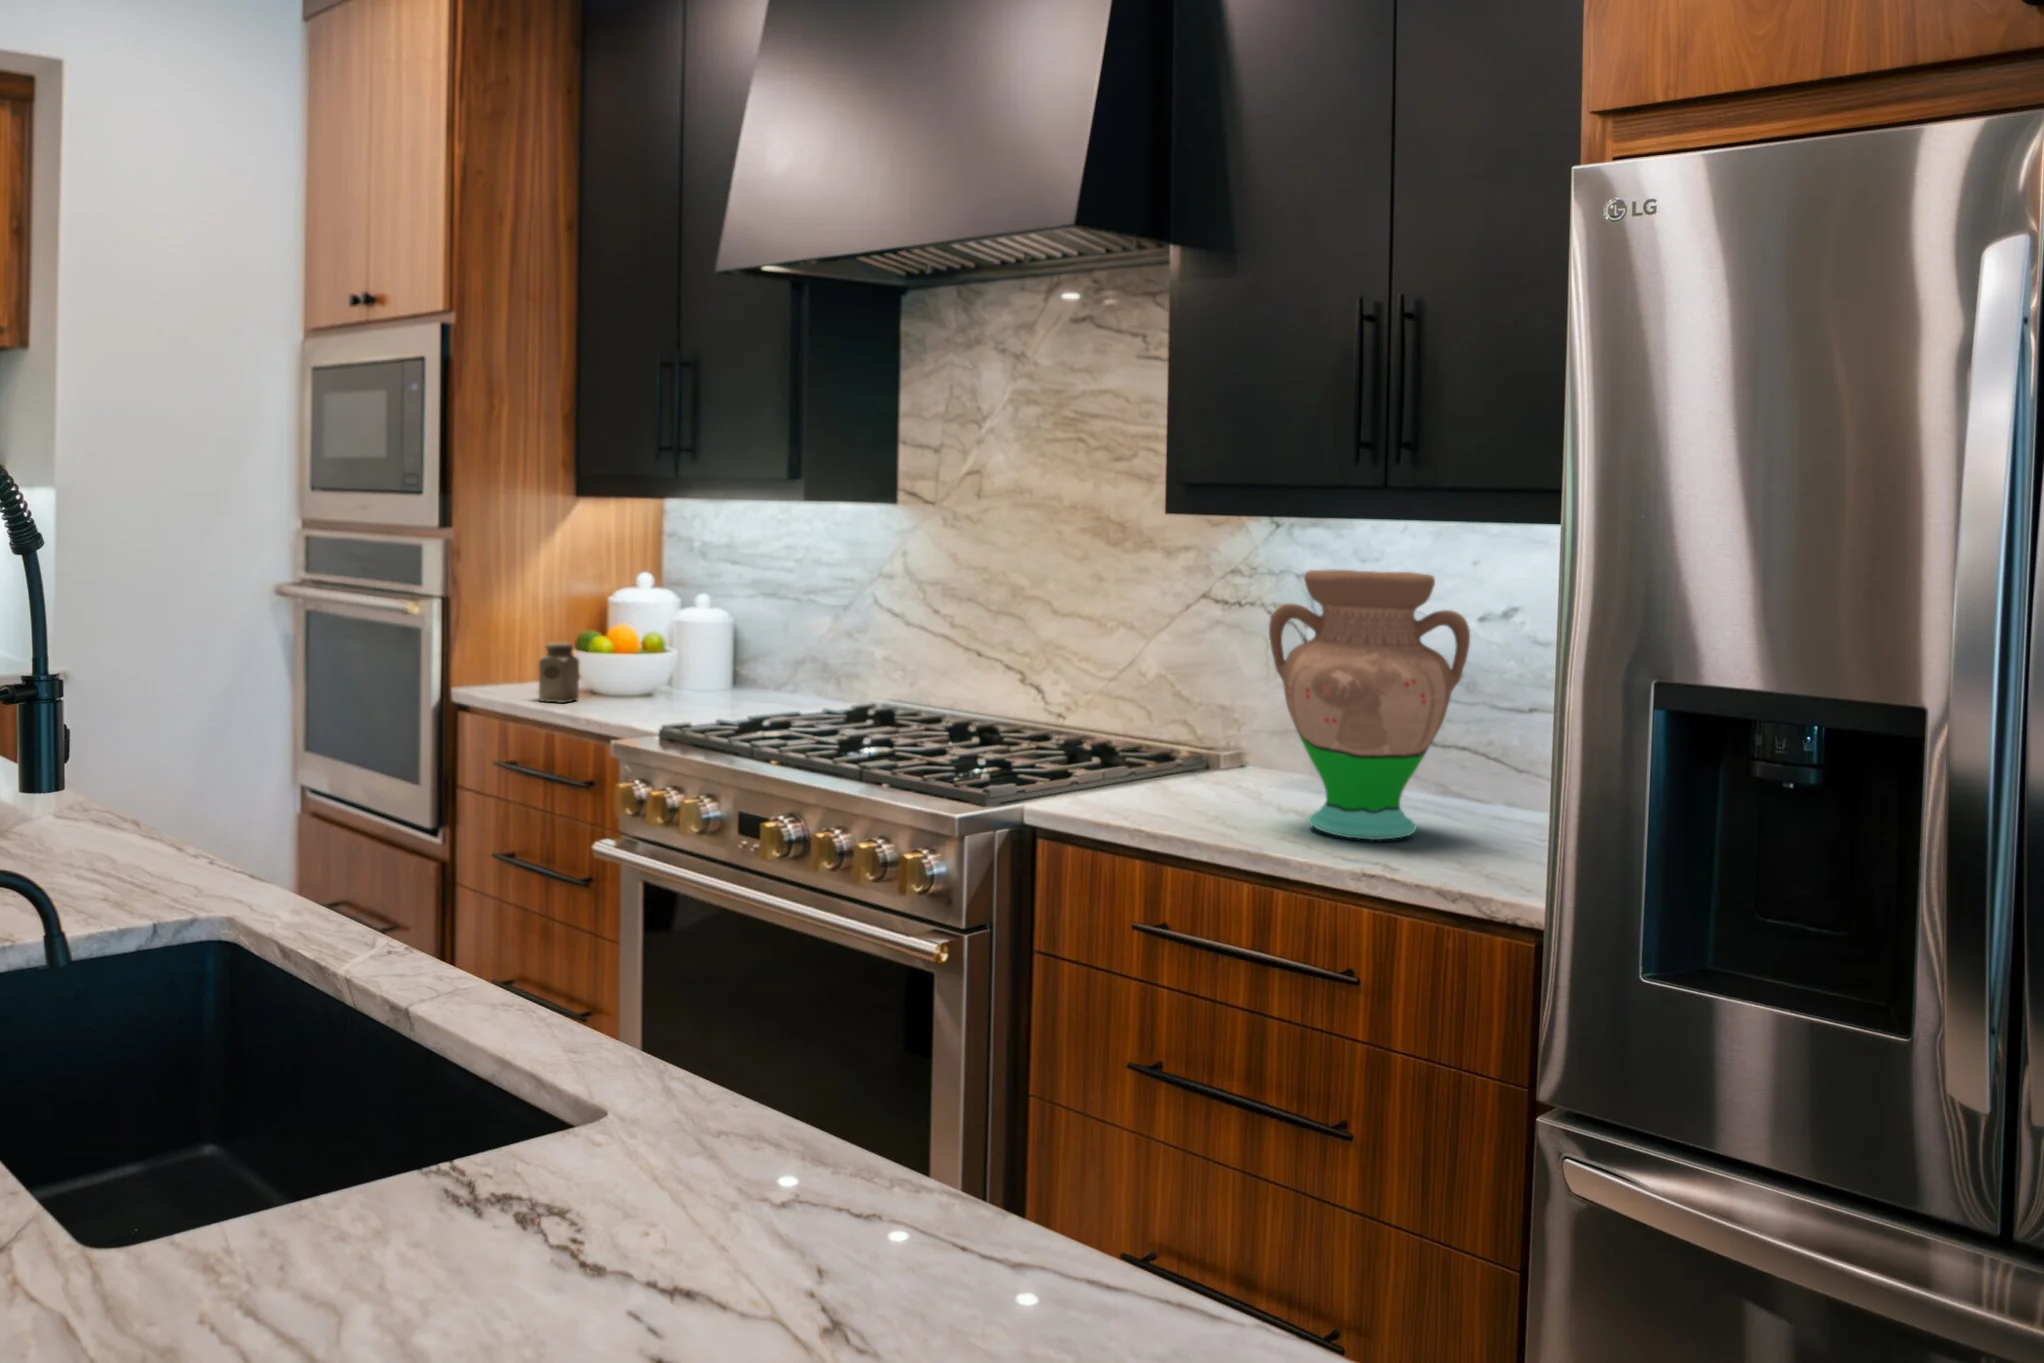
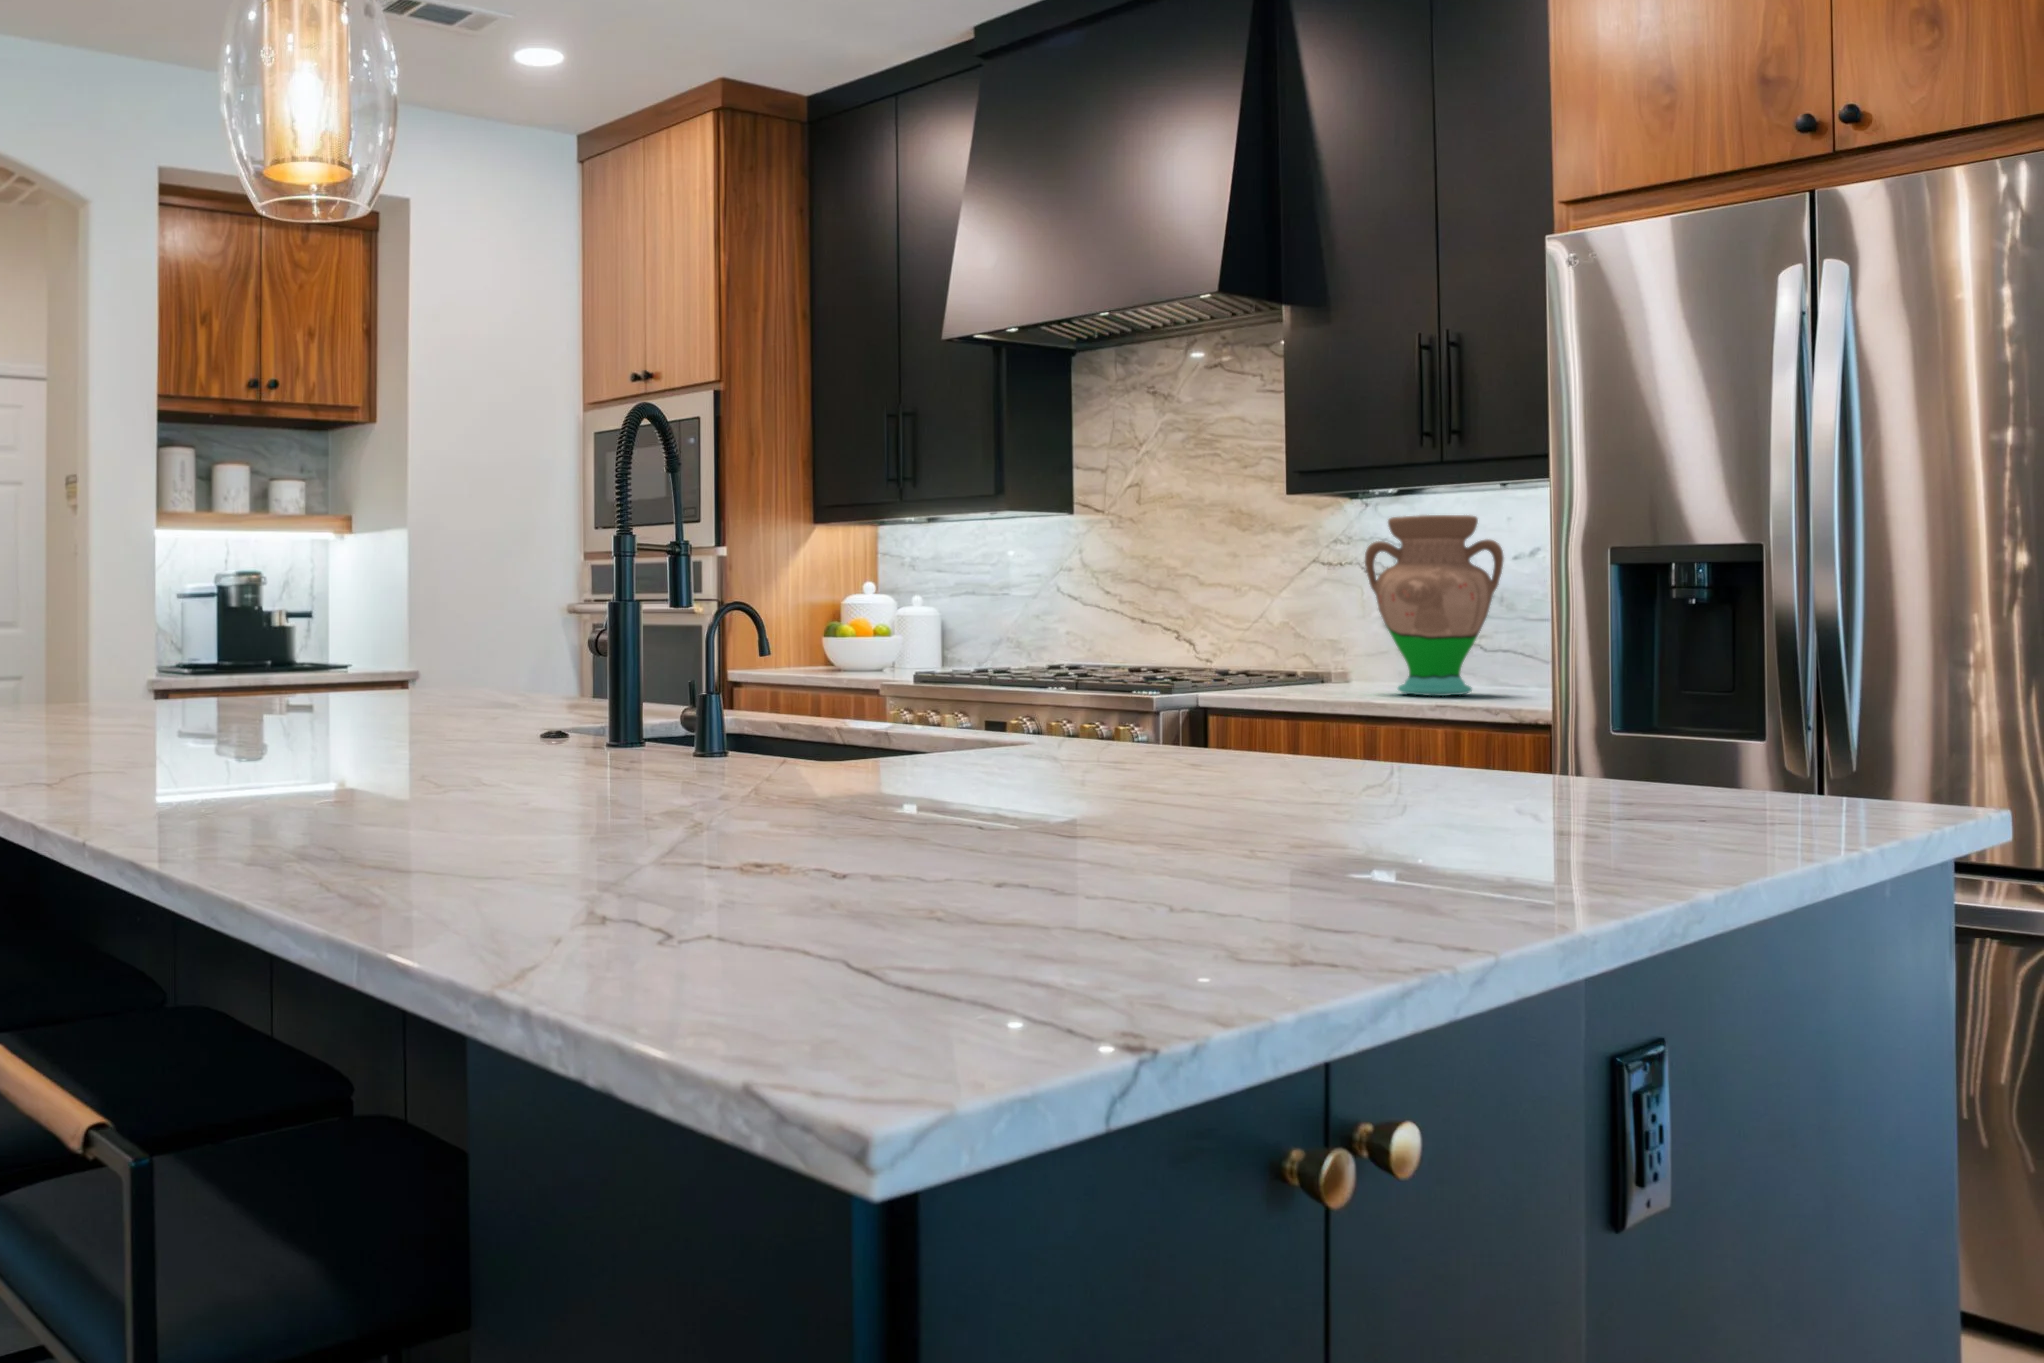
salt shaker: present [539,642,579,703] -> none [801,627,831,671]

